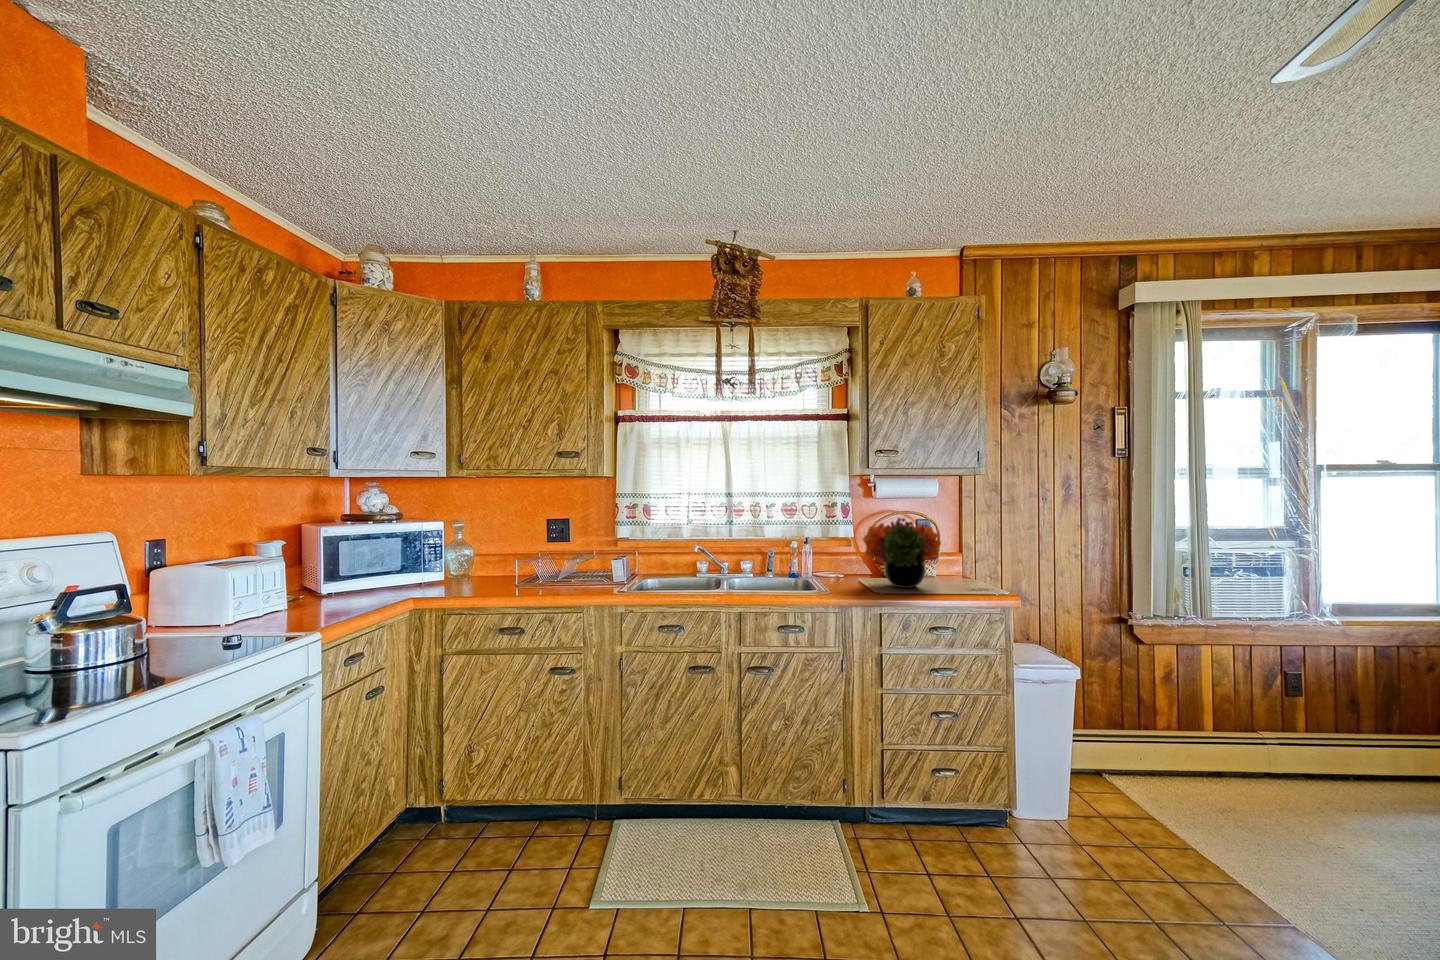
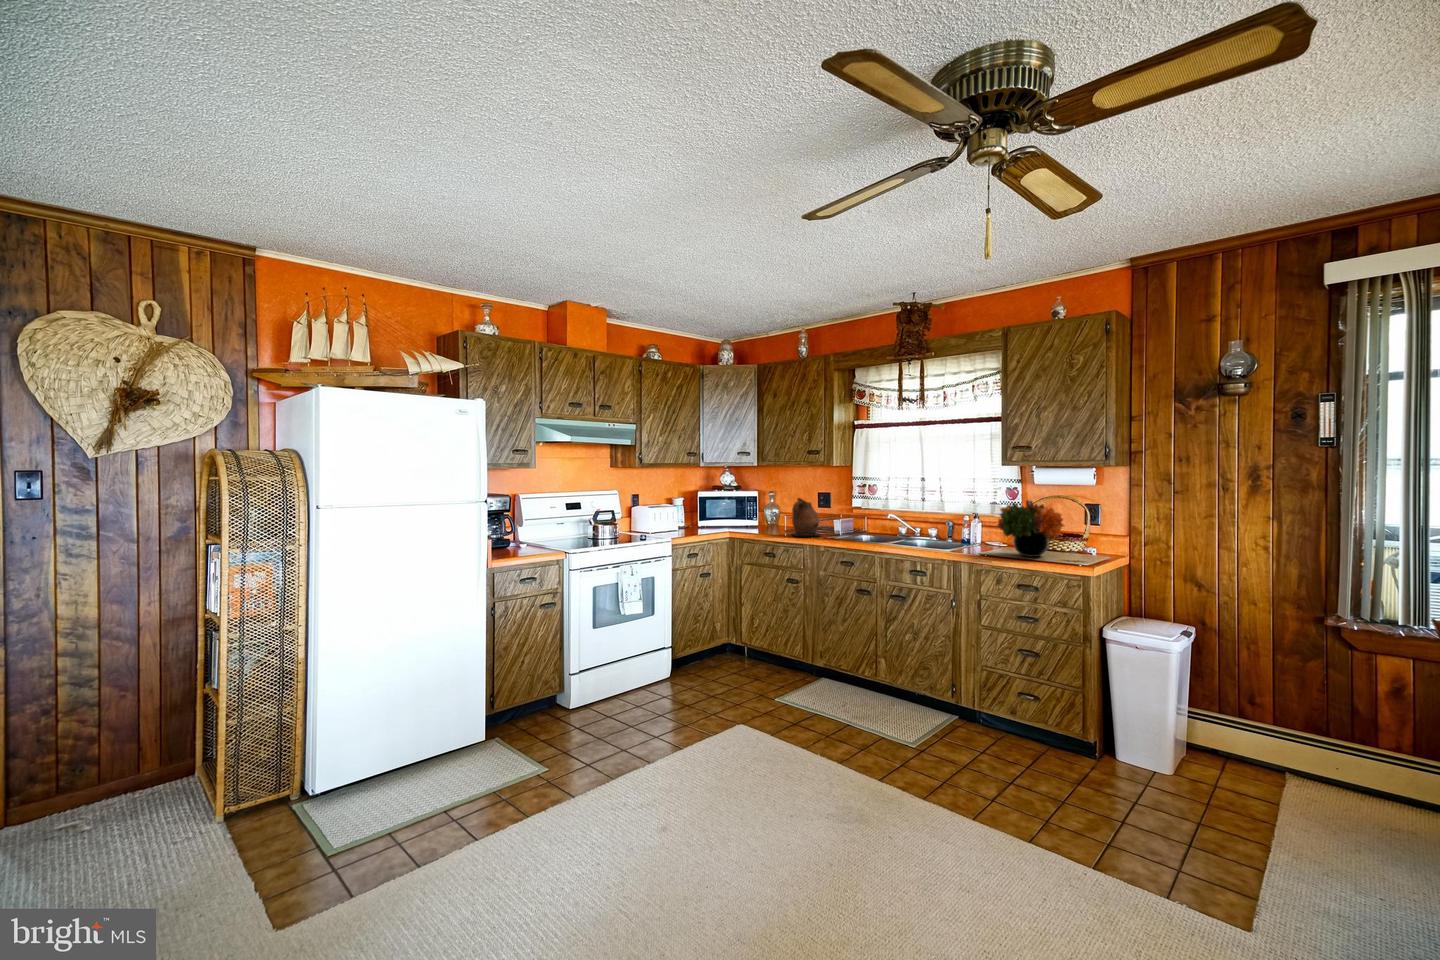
ceramic pitcher: none [525,528,585,592] -> present [792,498,821,536]

